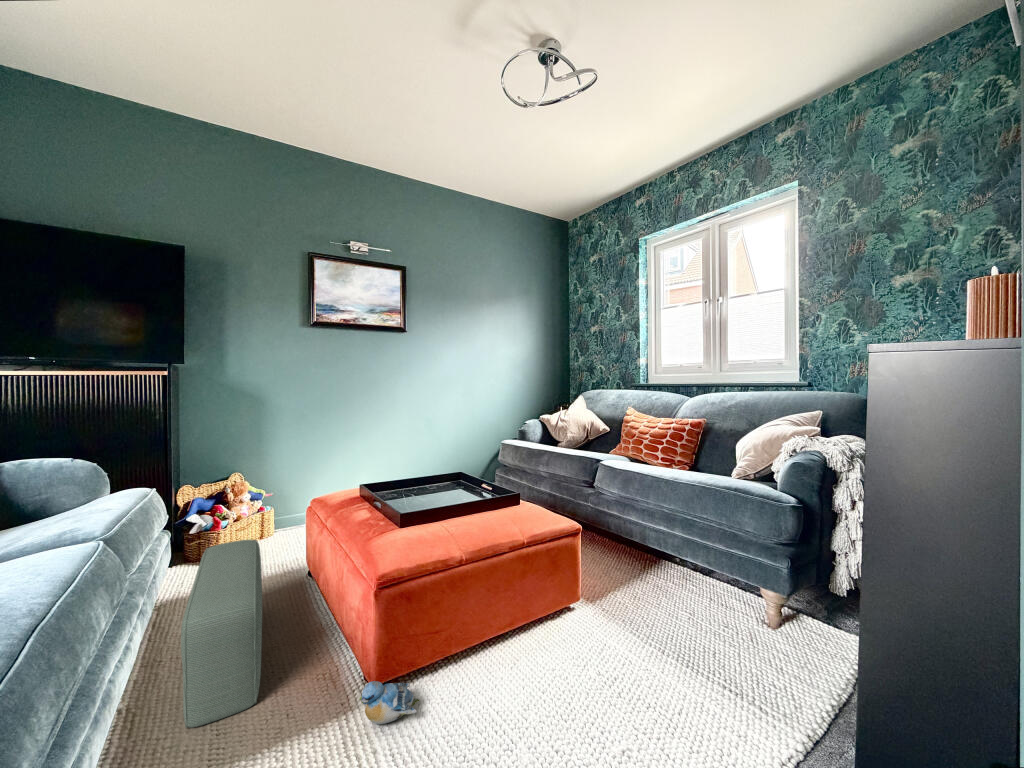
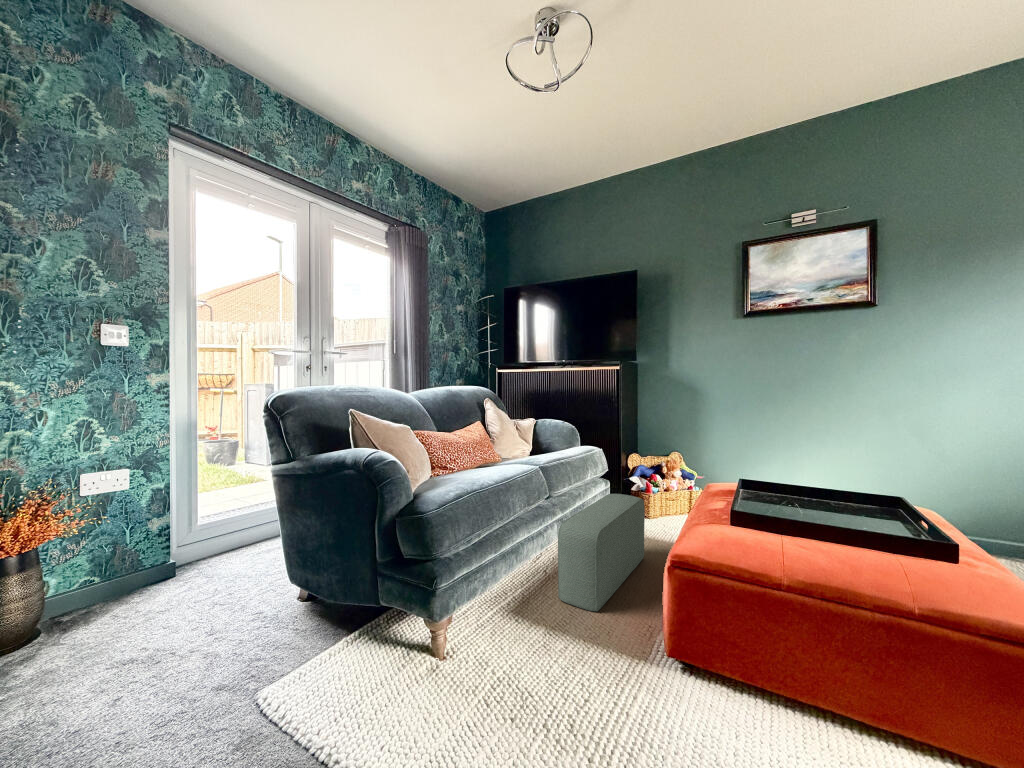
plush toy: present [360,681,420,724] -> none [639,640,697,700]

